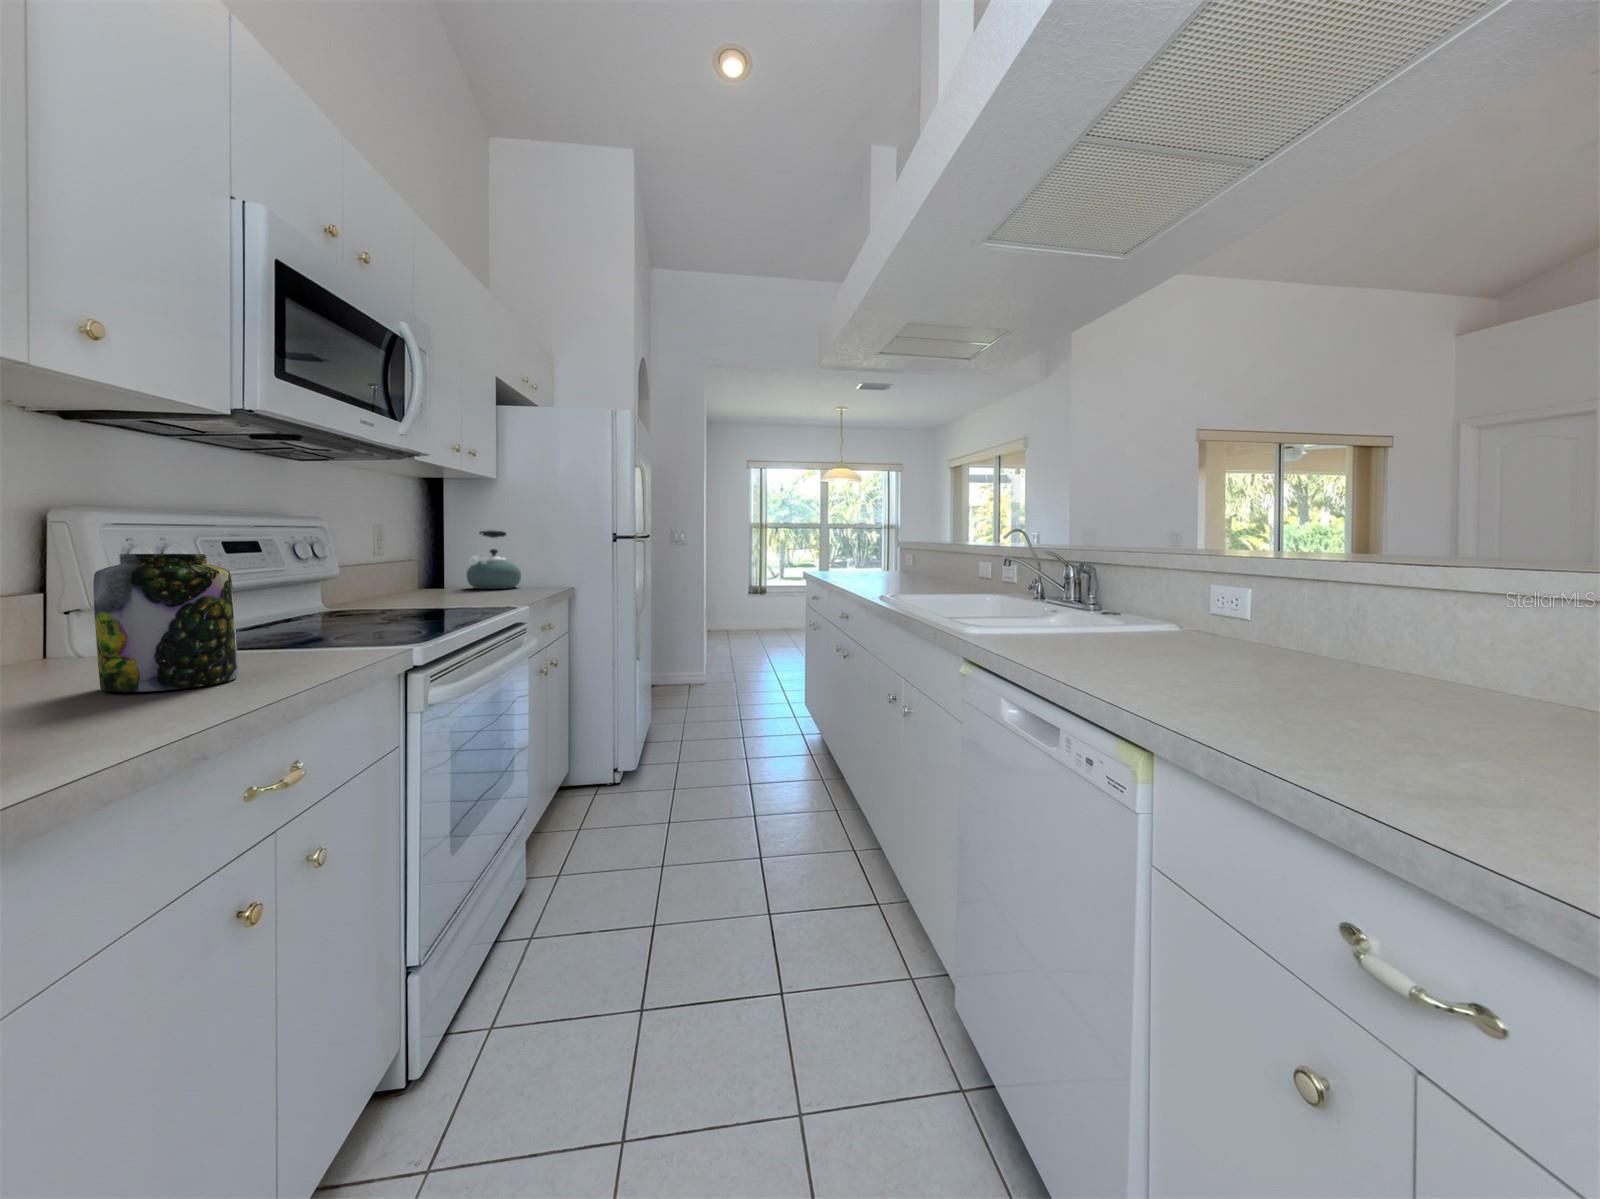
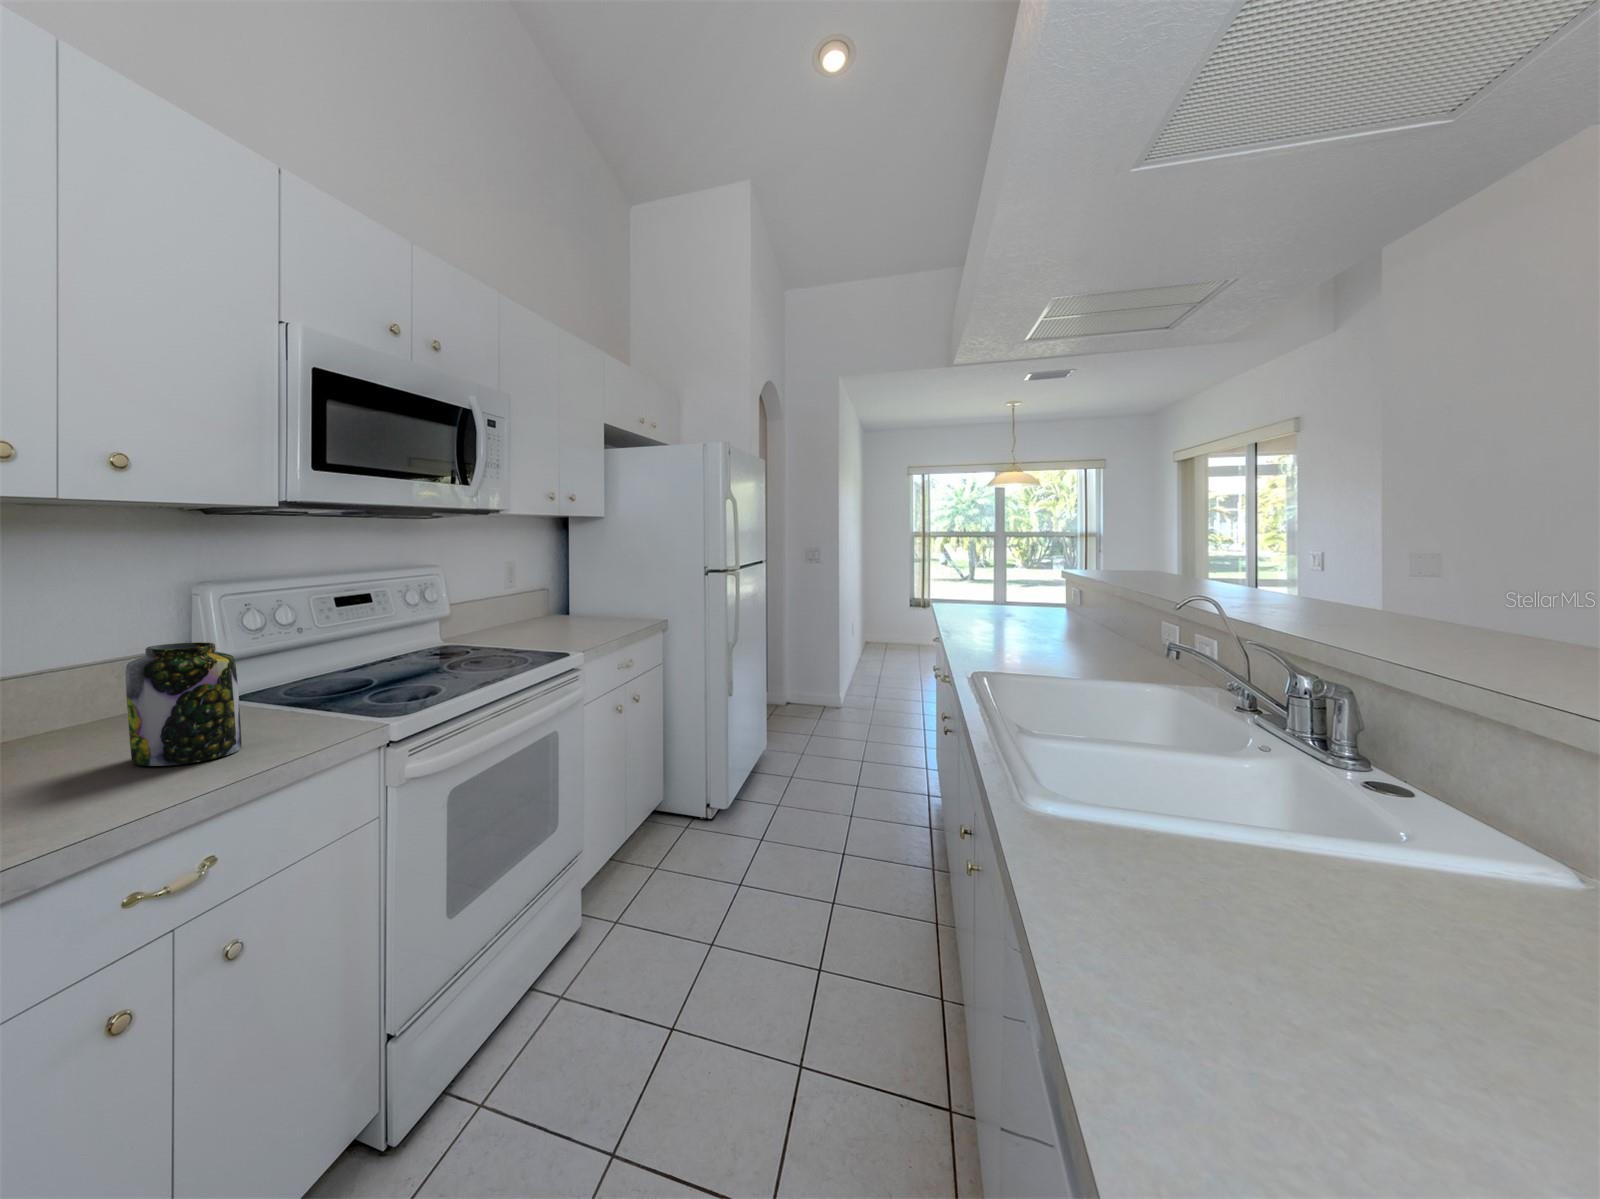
kettle: present [466,530,521,589] -> none [569,565,620,622]

